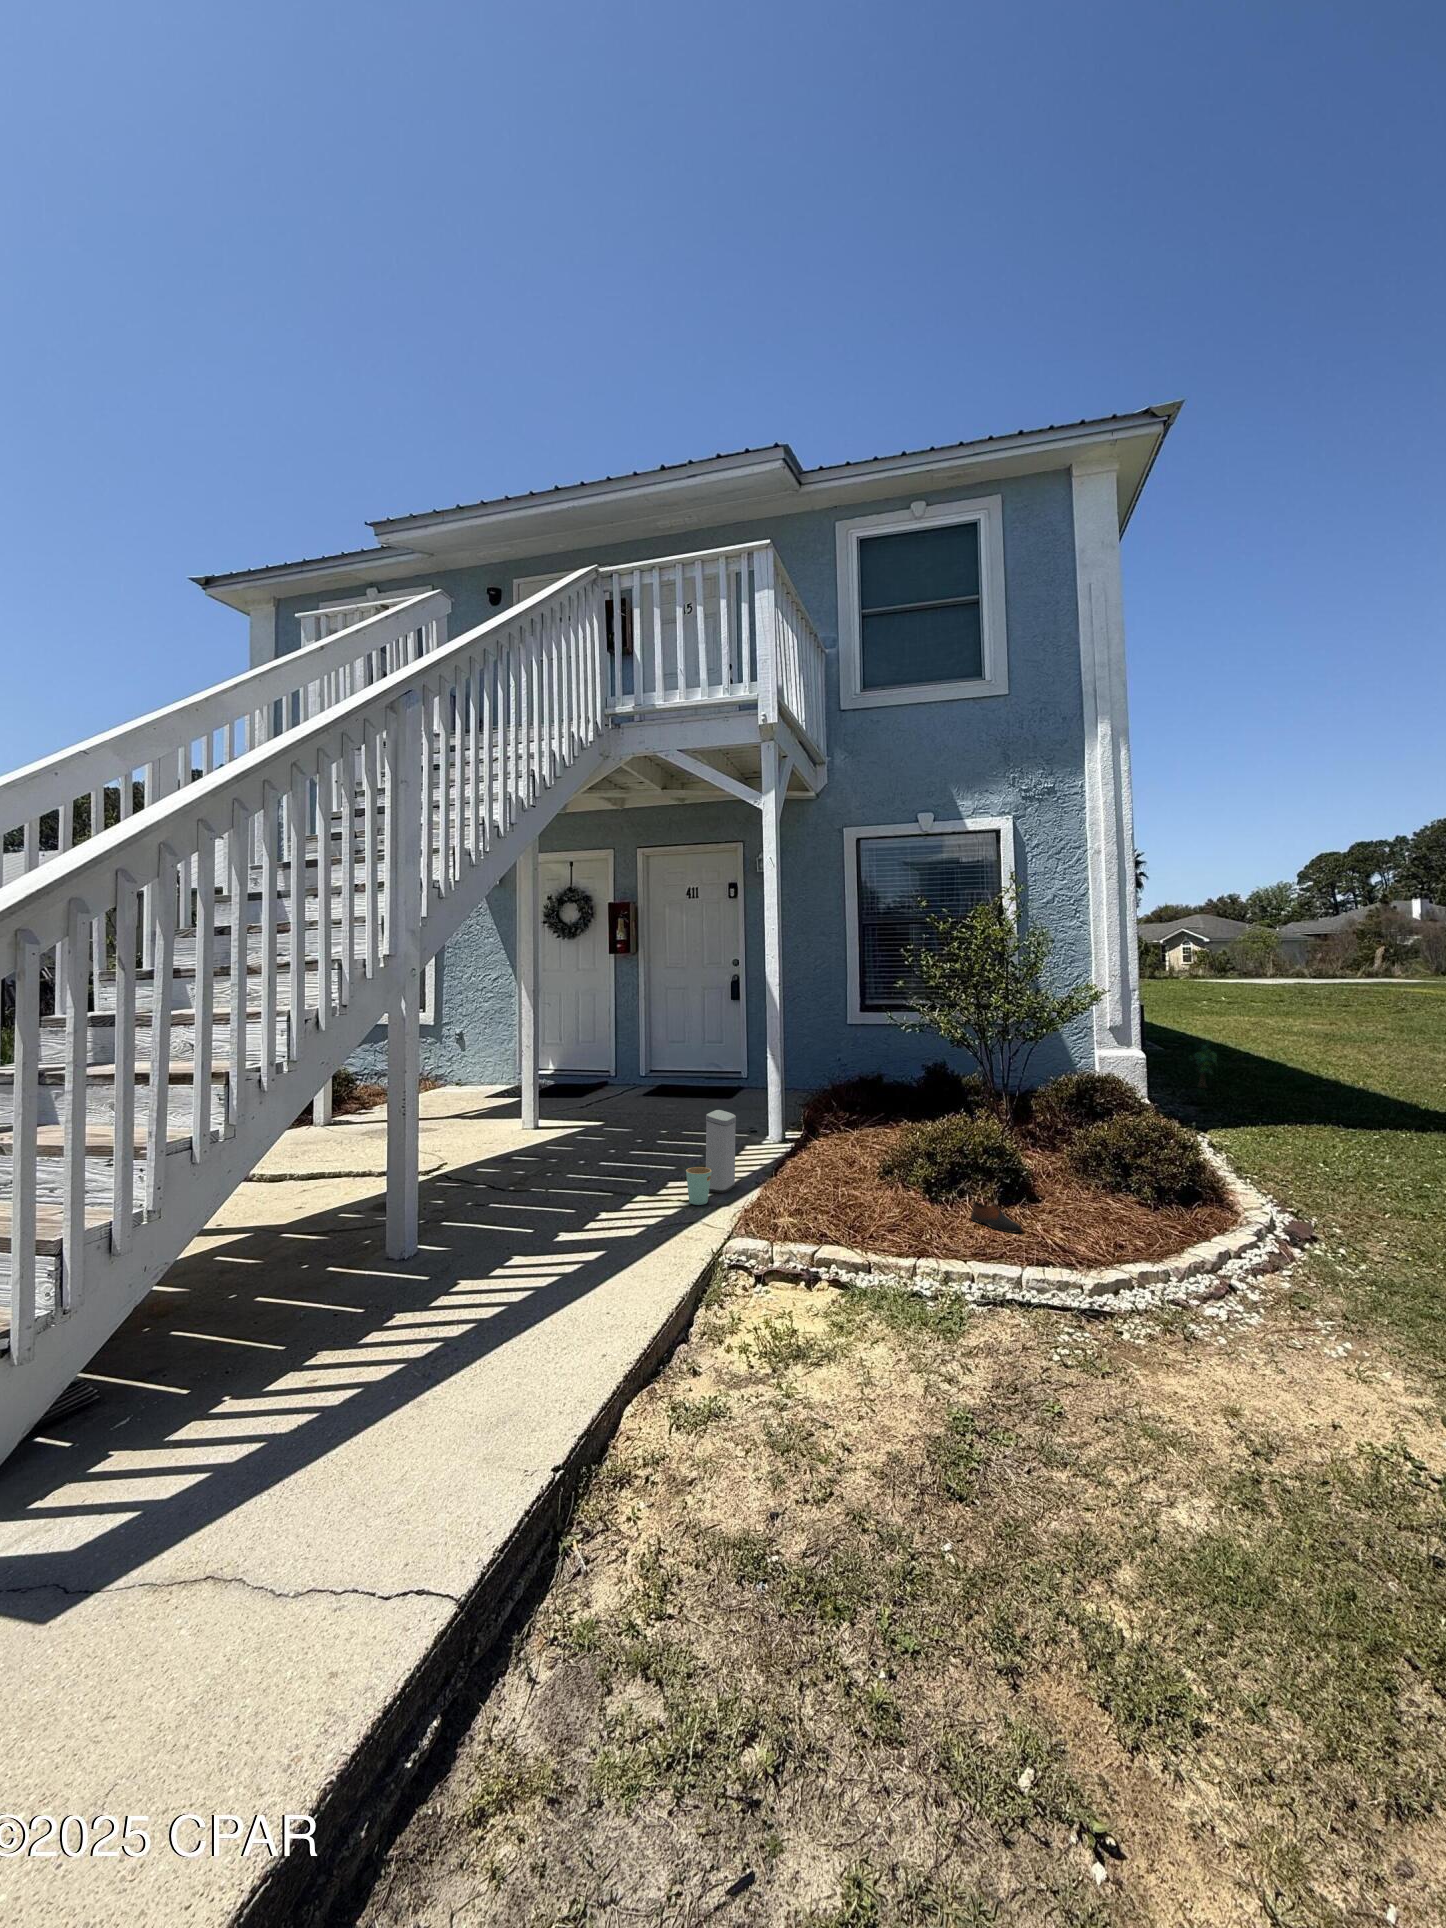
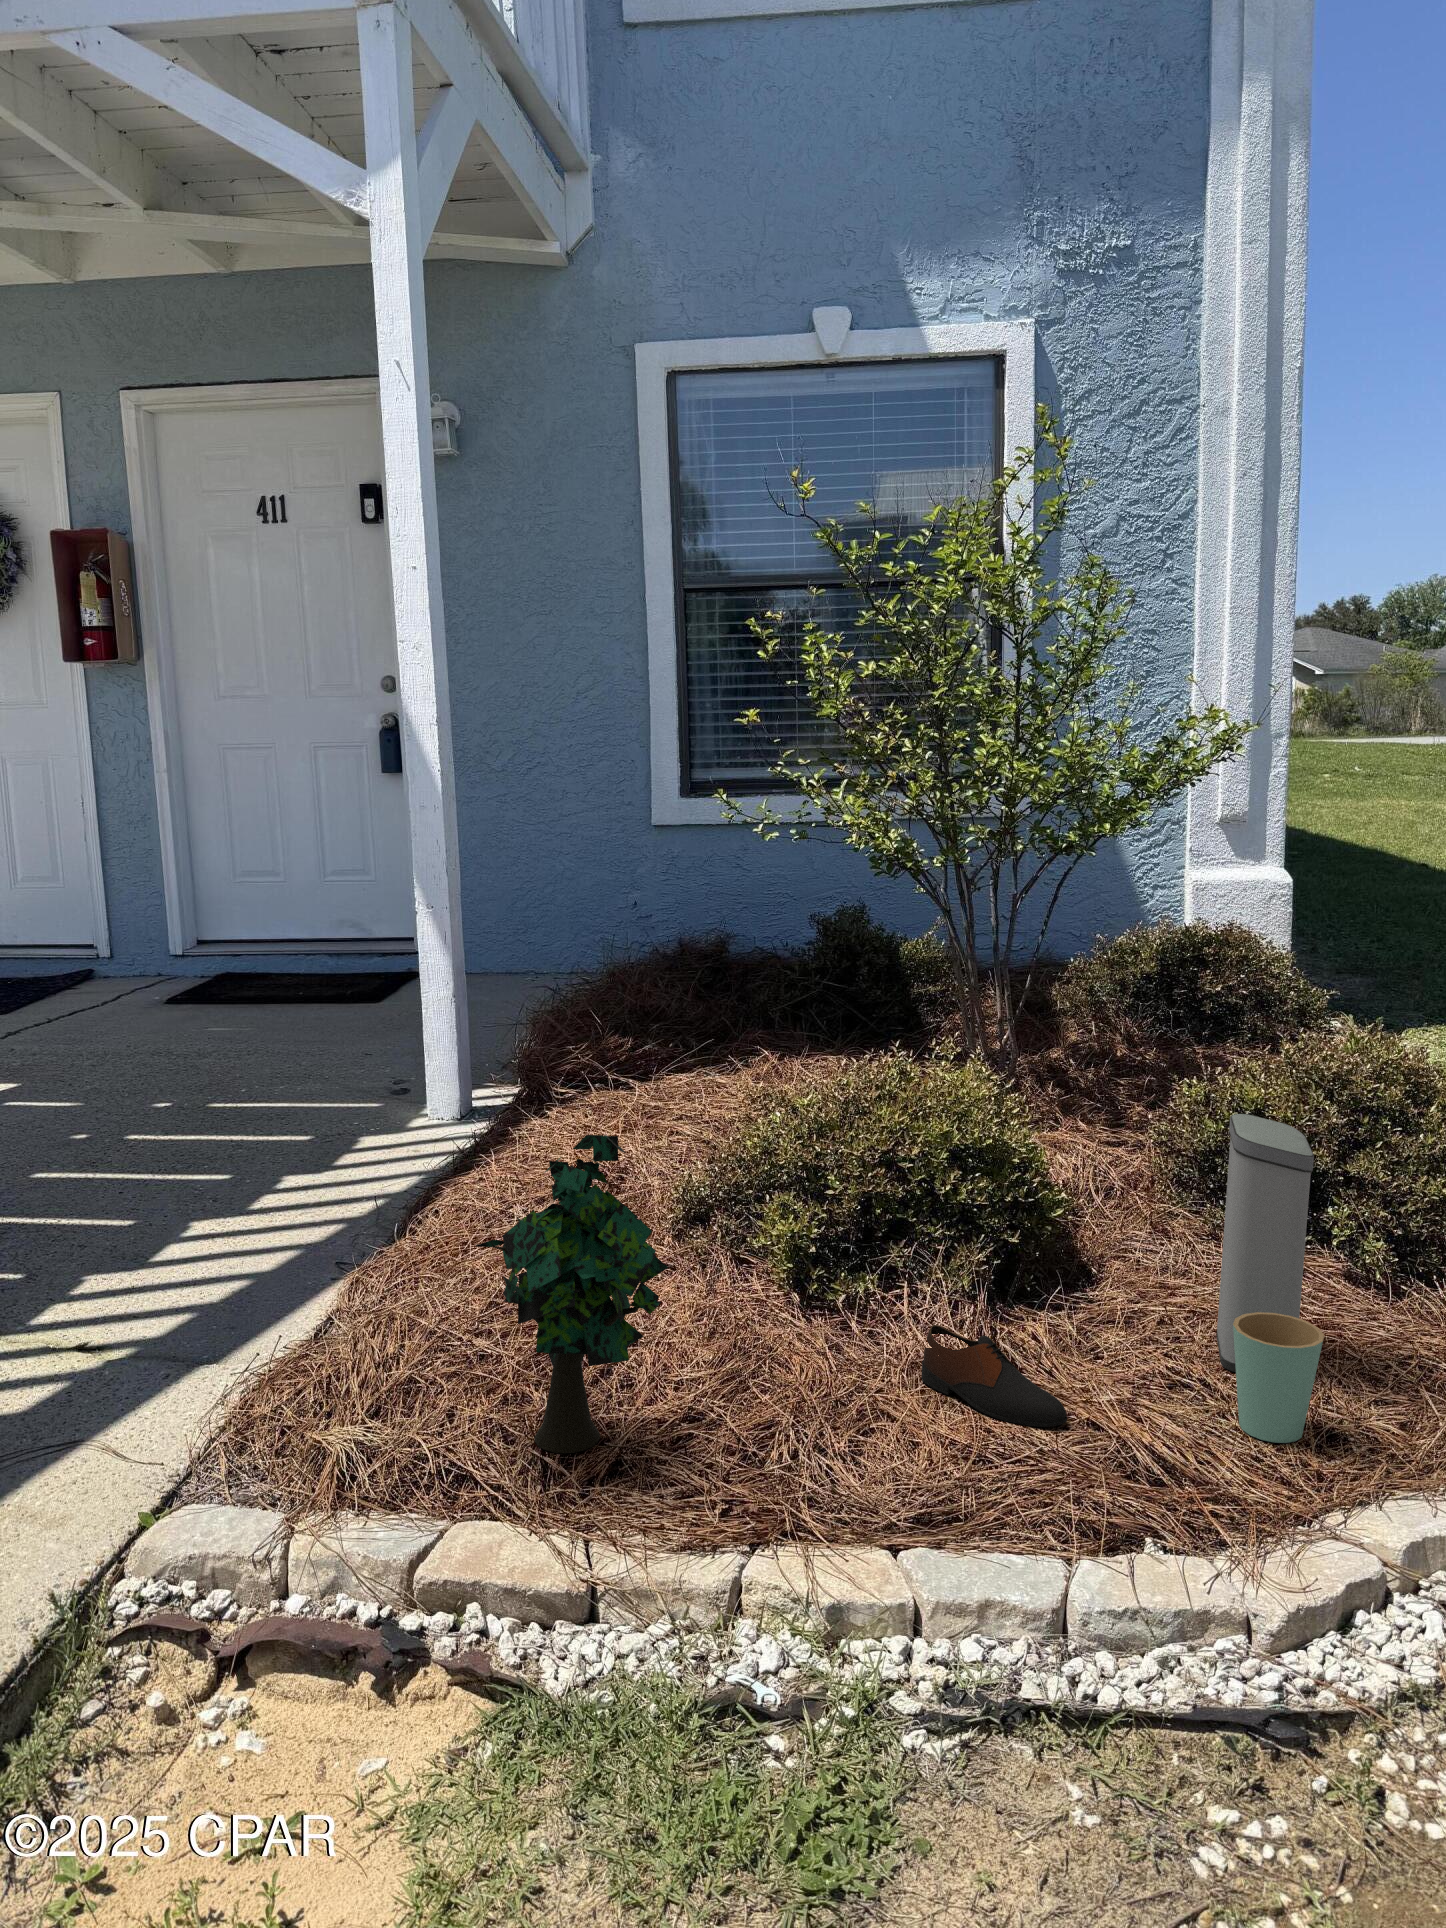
decorative plant: present [1189,1041,1217,1088] -> present [475,1135,668,1453]
trash can: present [686,1110,736,1205] -> present [1217,1114,1324,1443]

